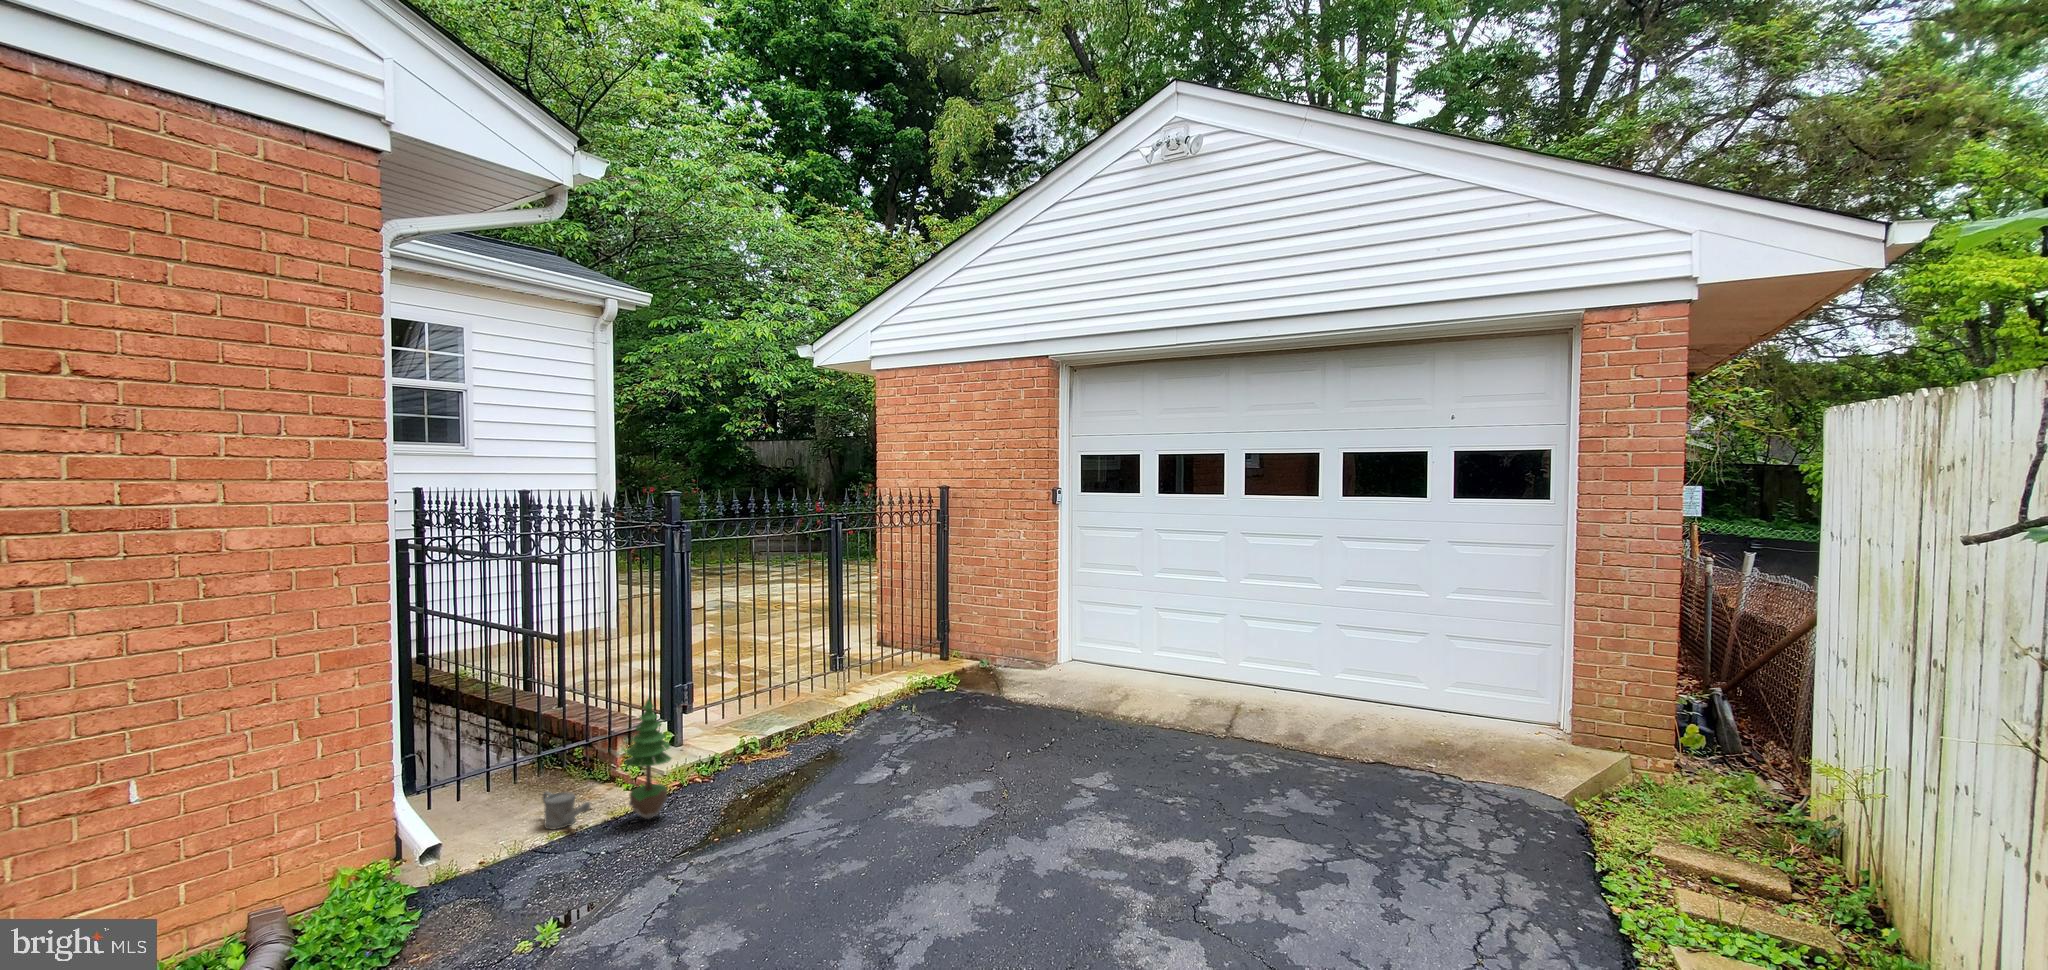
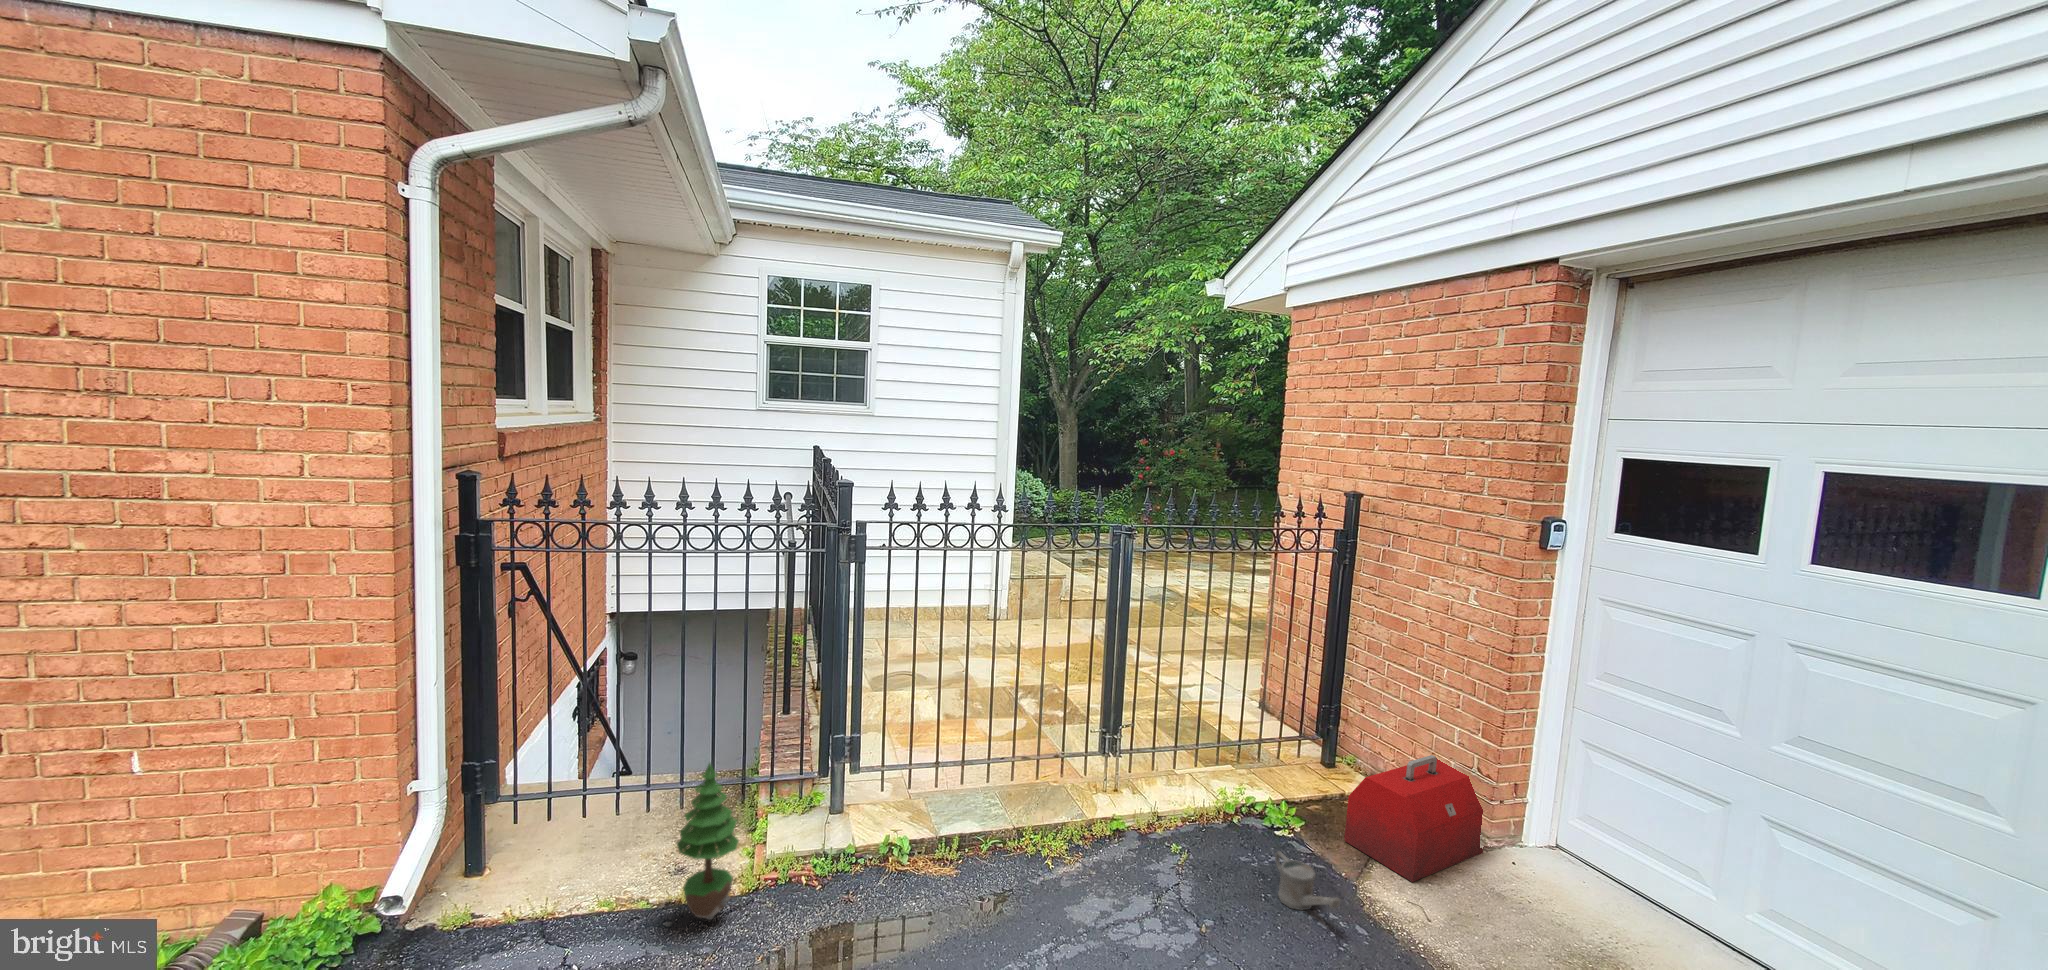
toolbox: none [983,628,1045,692] -> present [1344,755,1484,882]
watering can: present [543,792,590,829] -> present [1275,852,1340,911]

